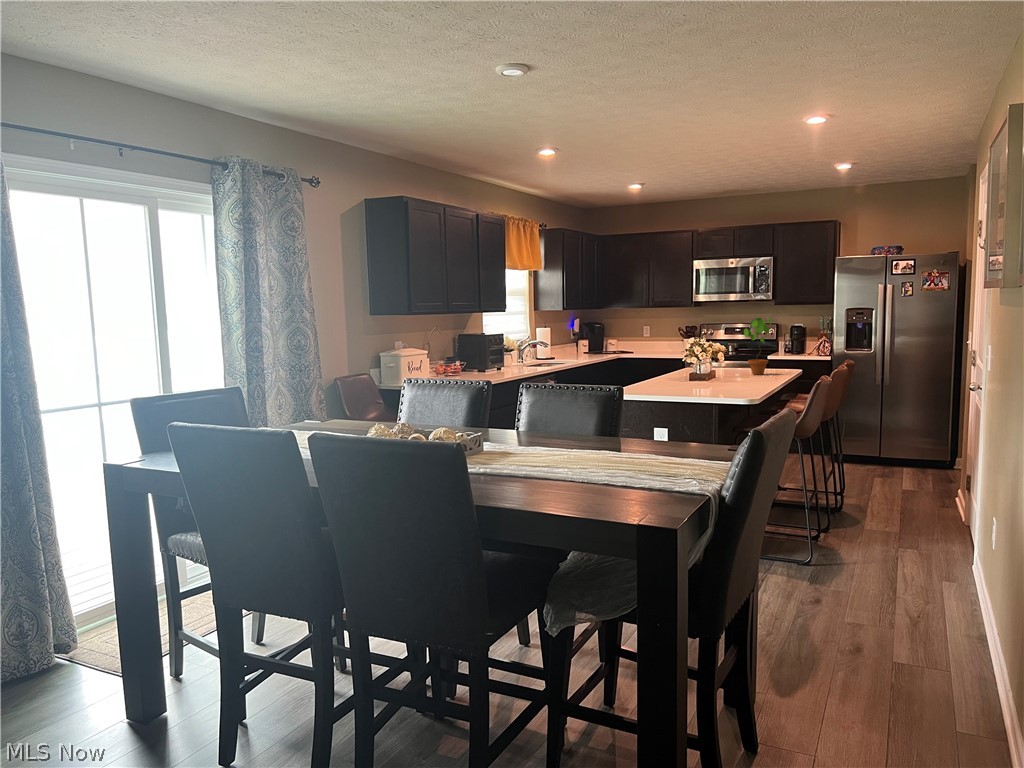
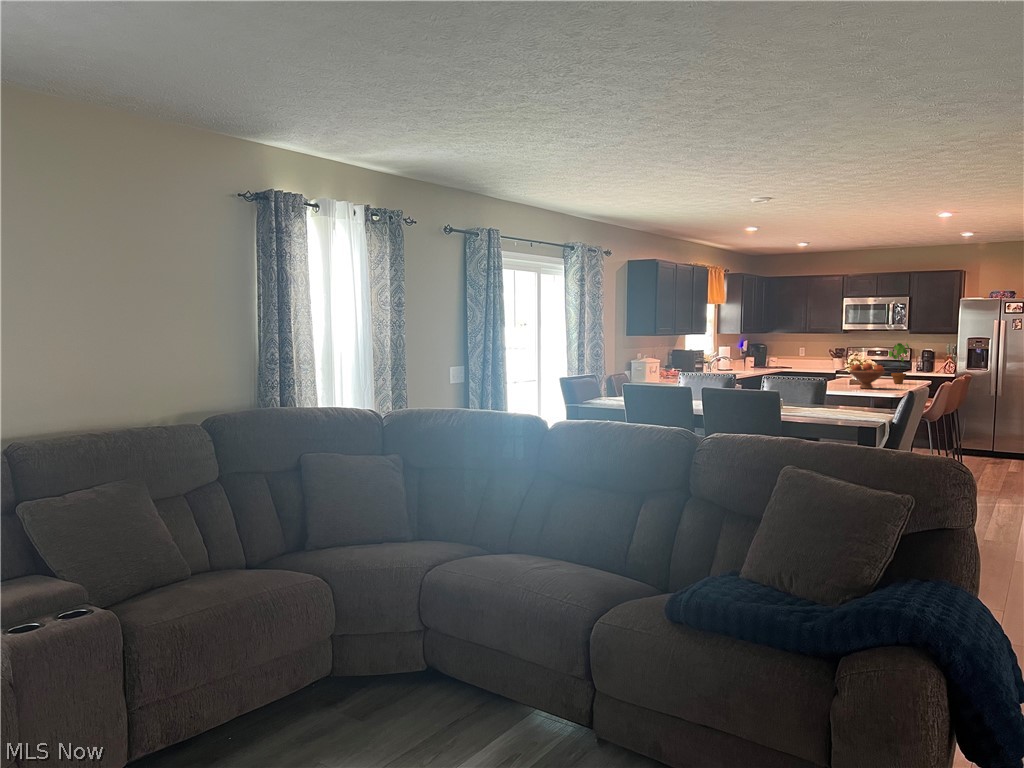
fruit bowl: none [685,348,737,387] -> present [849,363,885,389]

